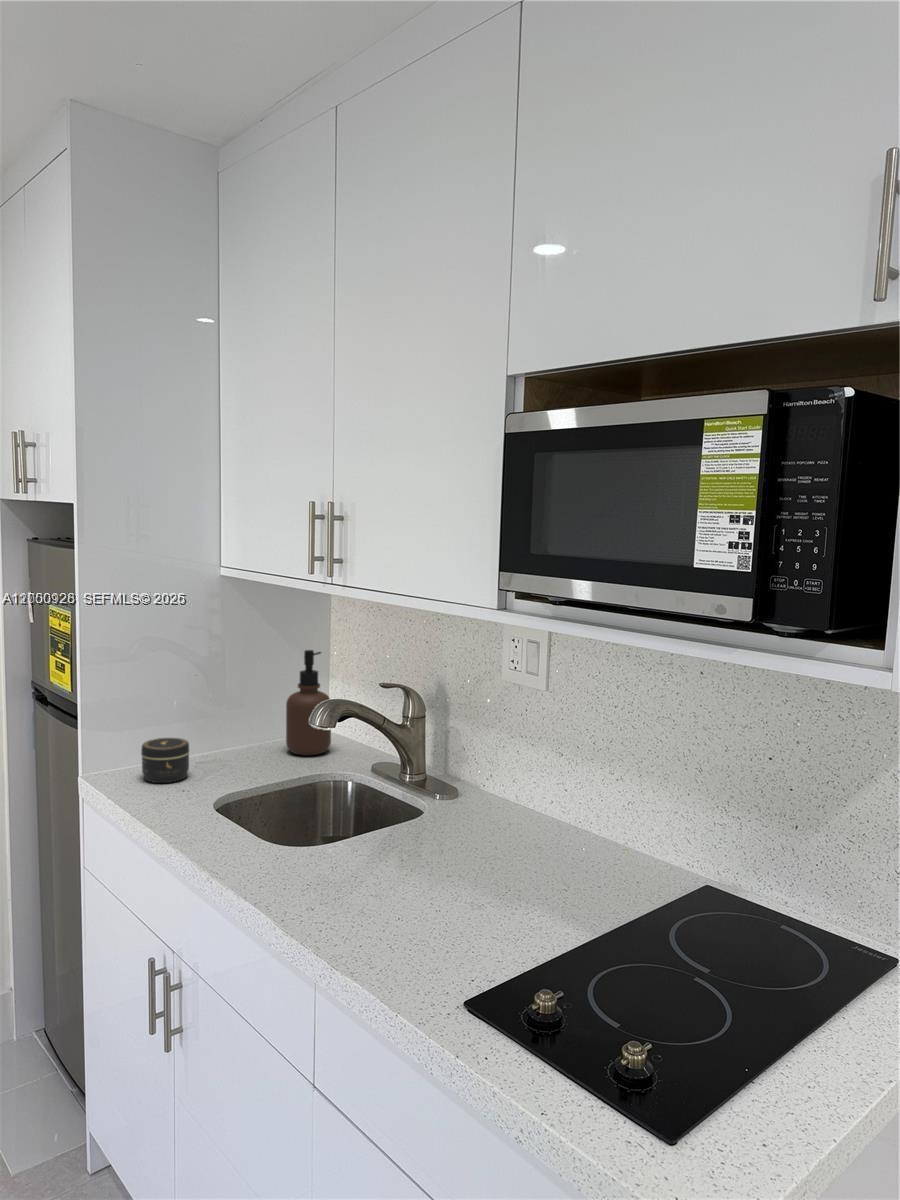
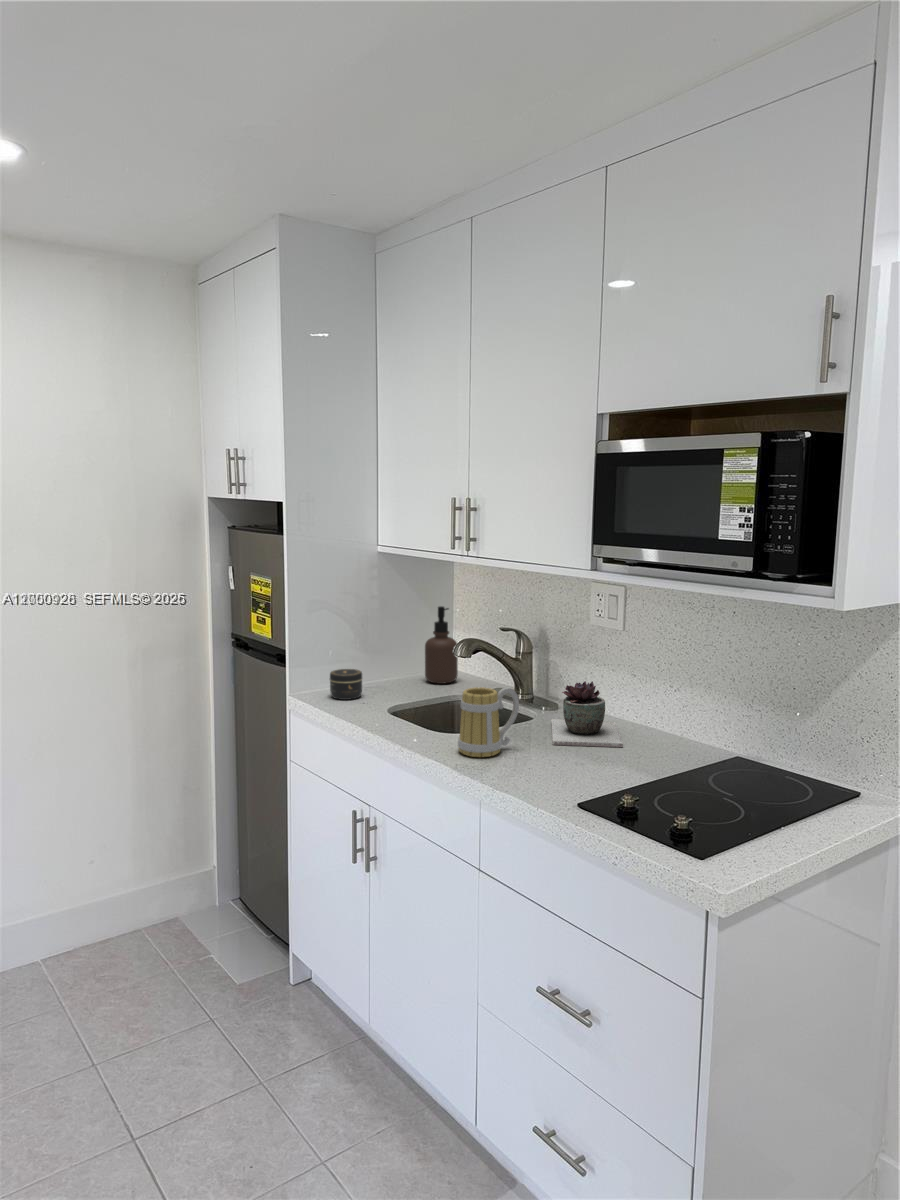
succulent plant: none [441,769,544,871] -> present [551,681,623,747]
mug: none [294,784,390,895] -> present [458,687,519,757]

